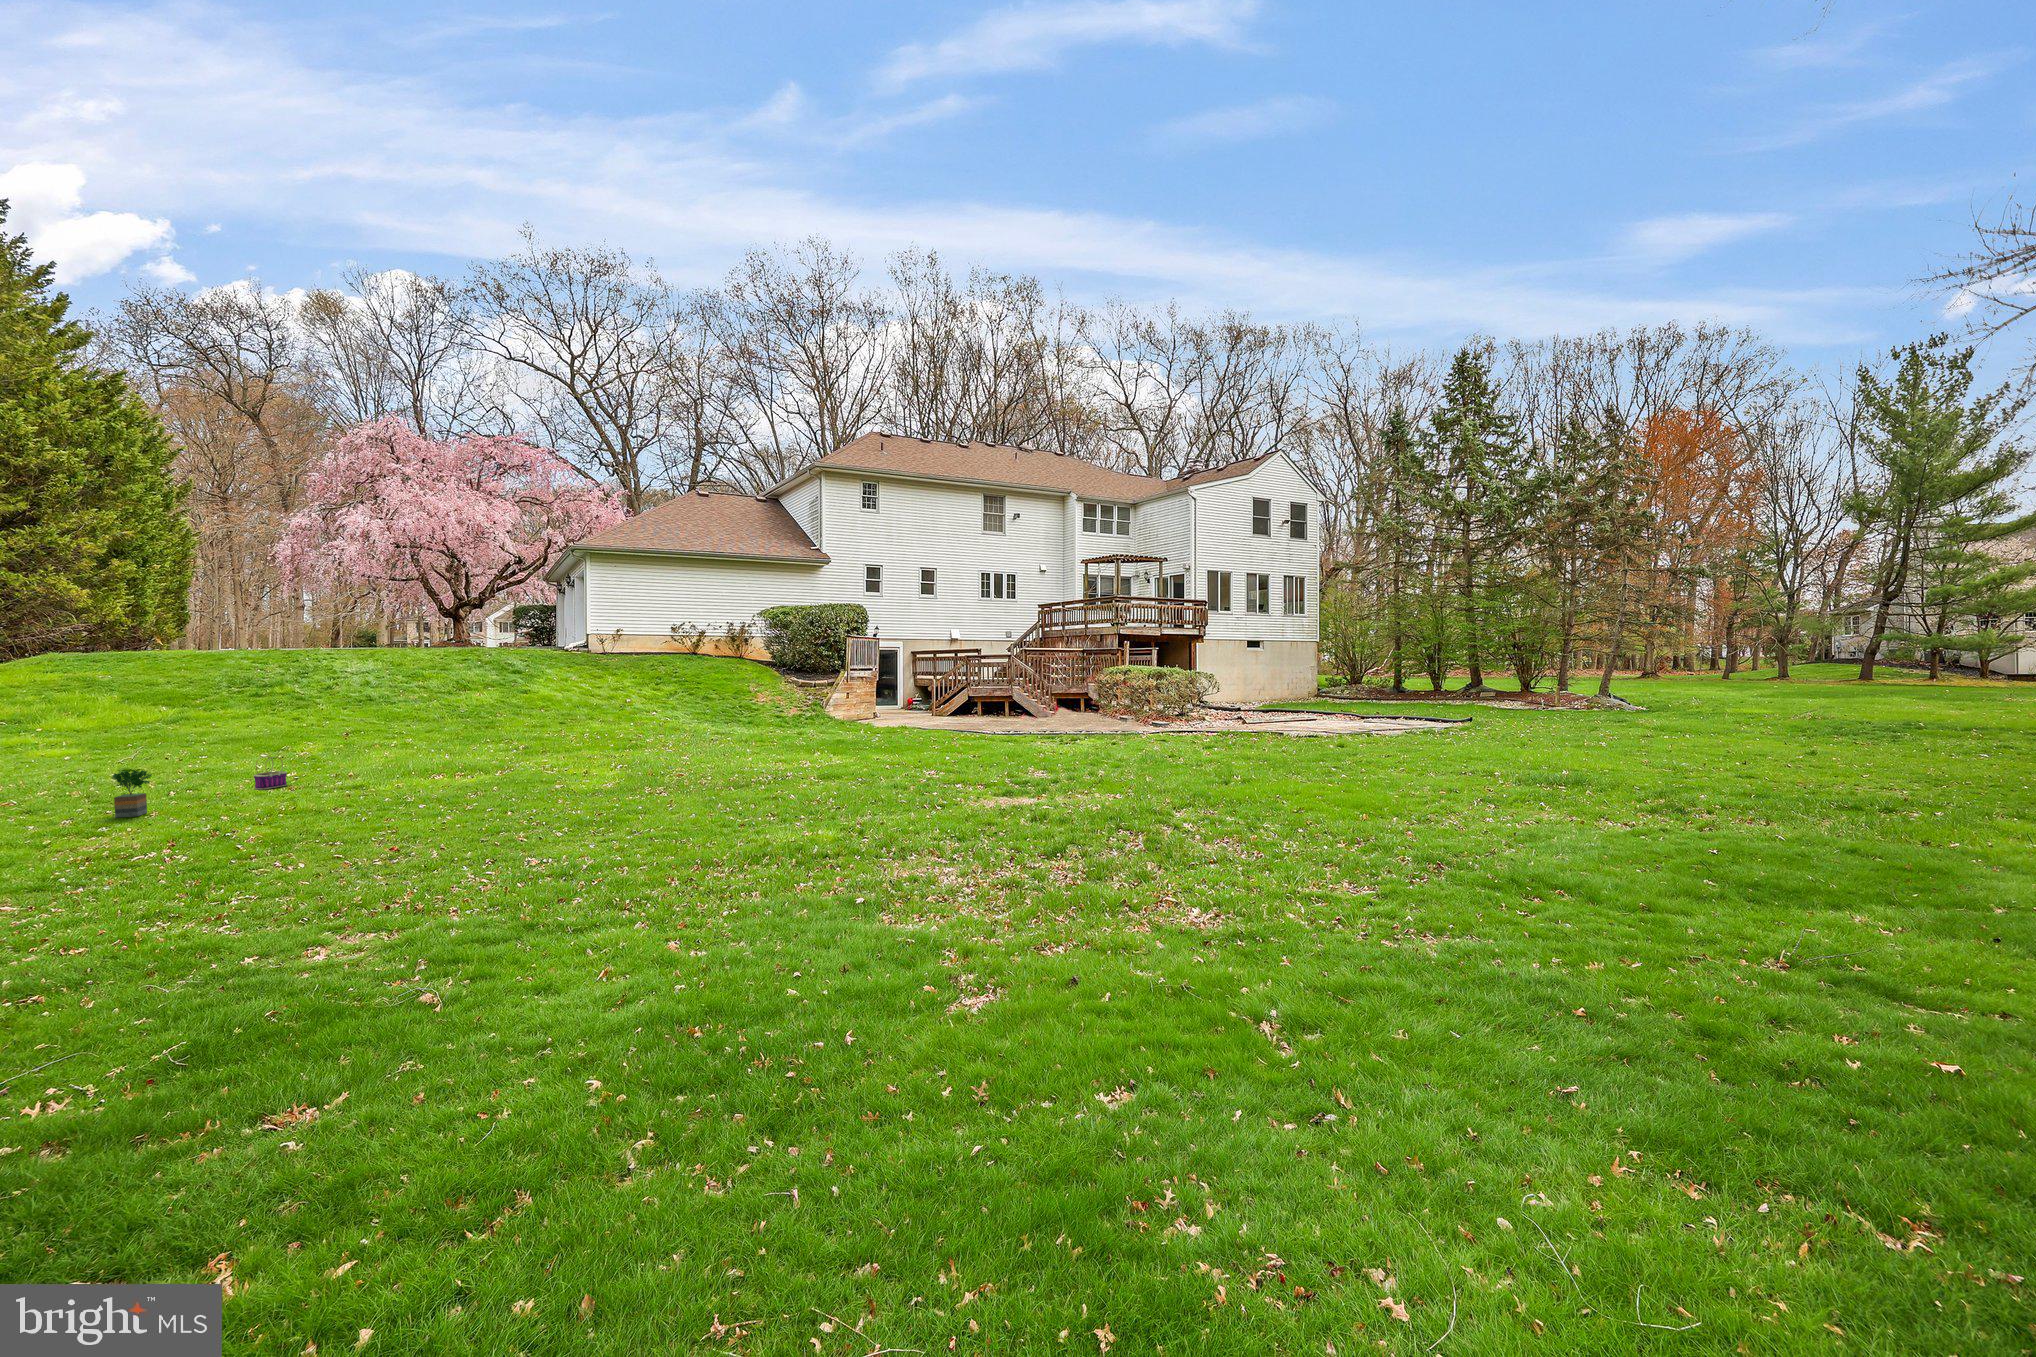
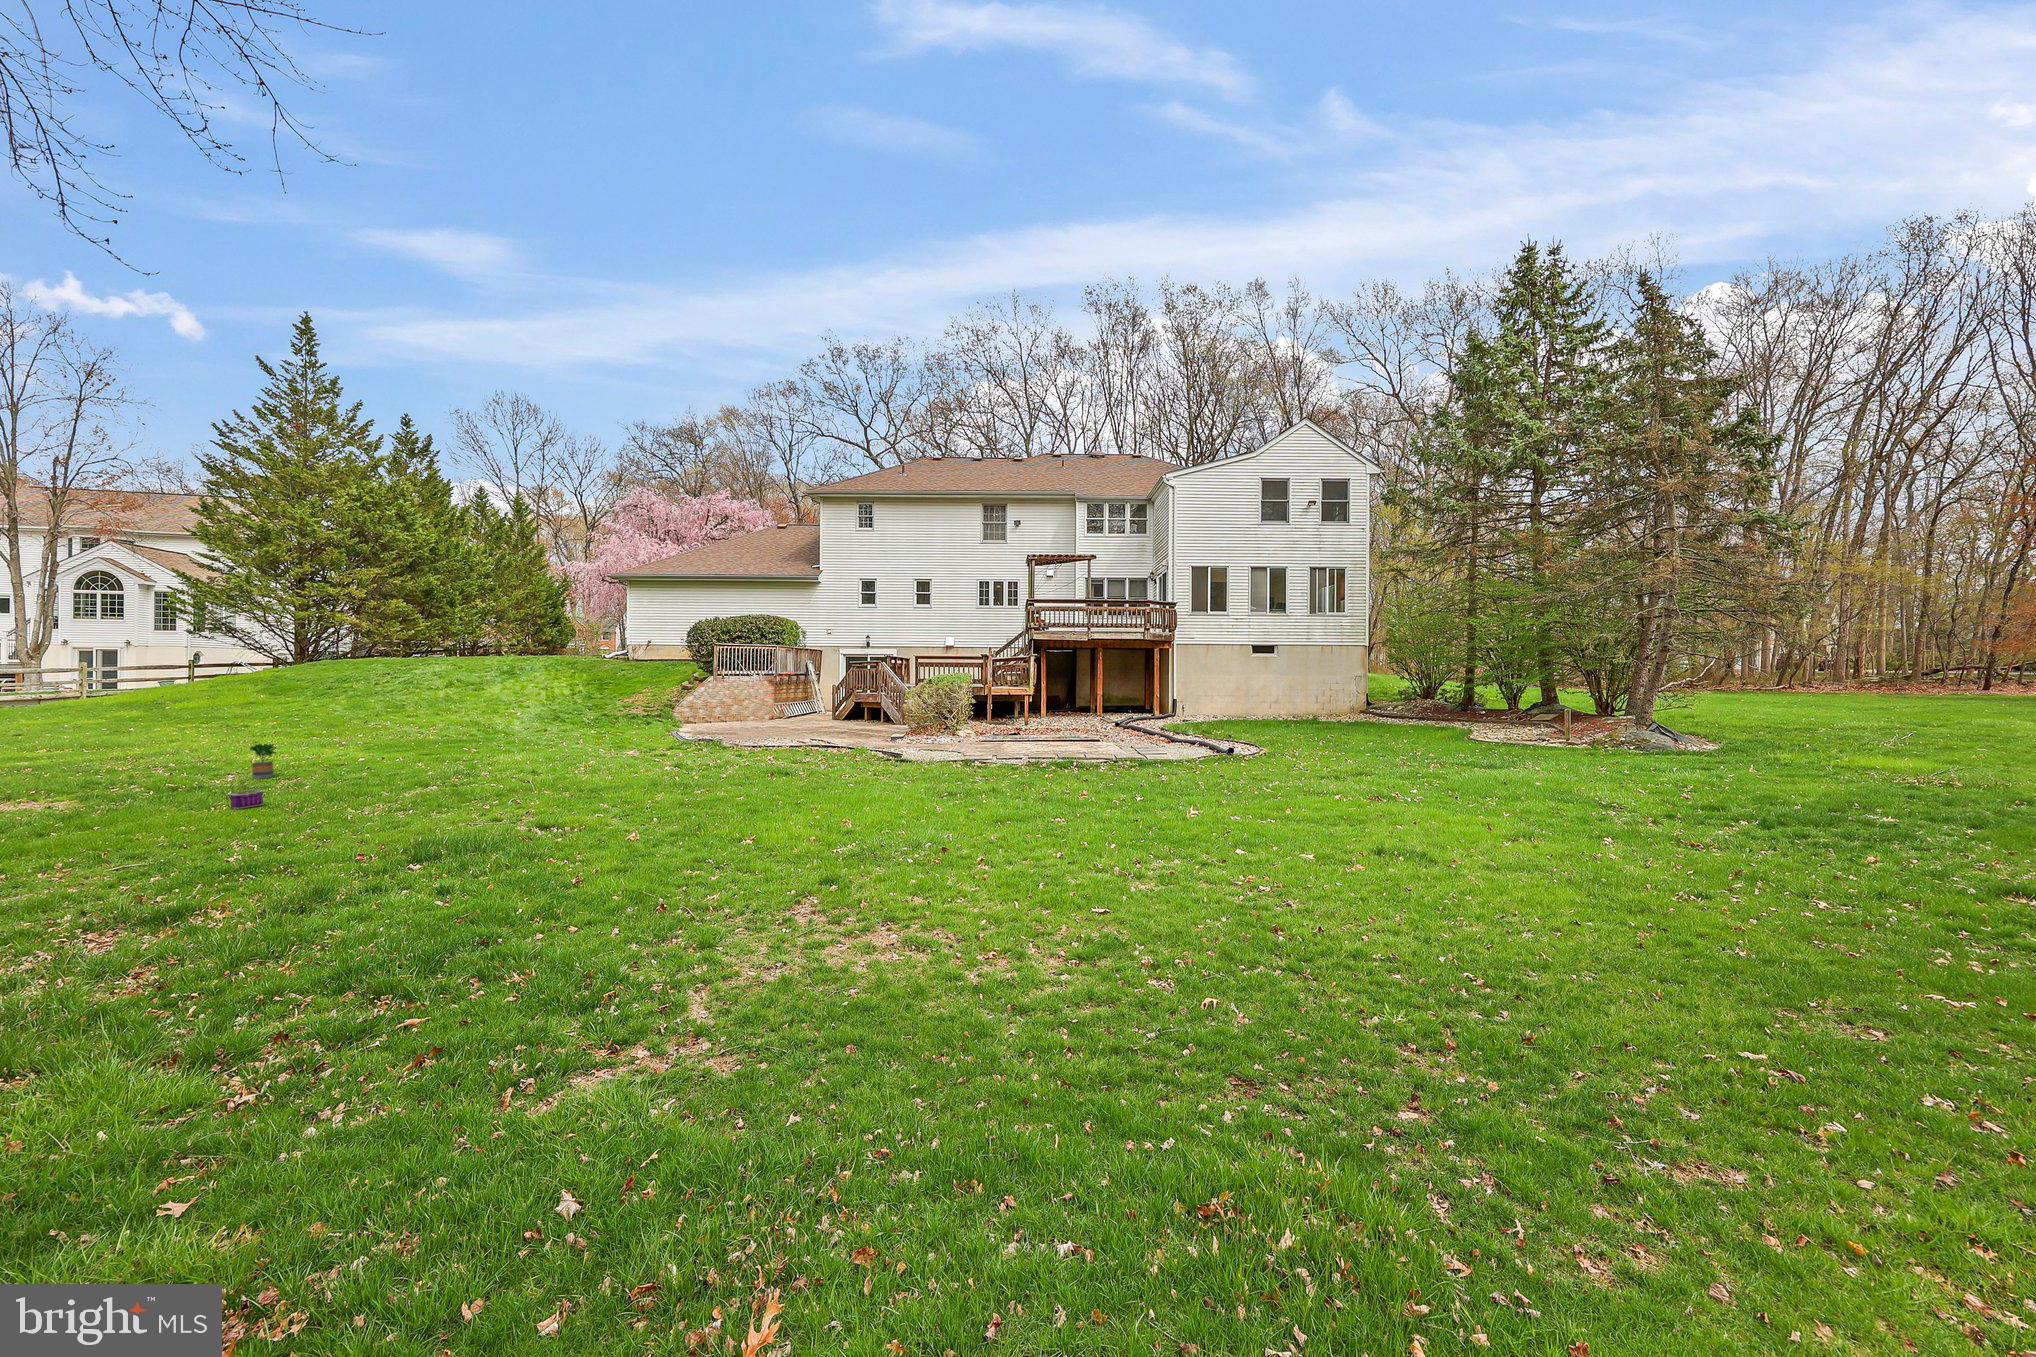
potted tree: present [112,770,152,818] -> present [250,744,277,779]

